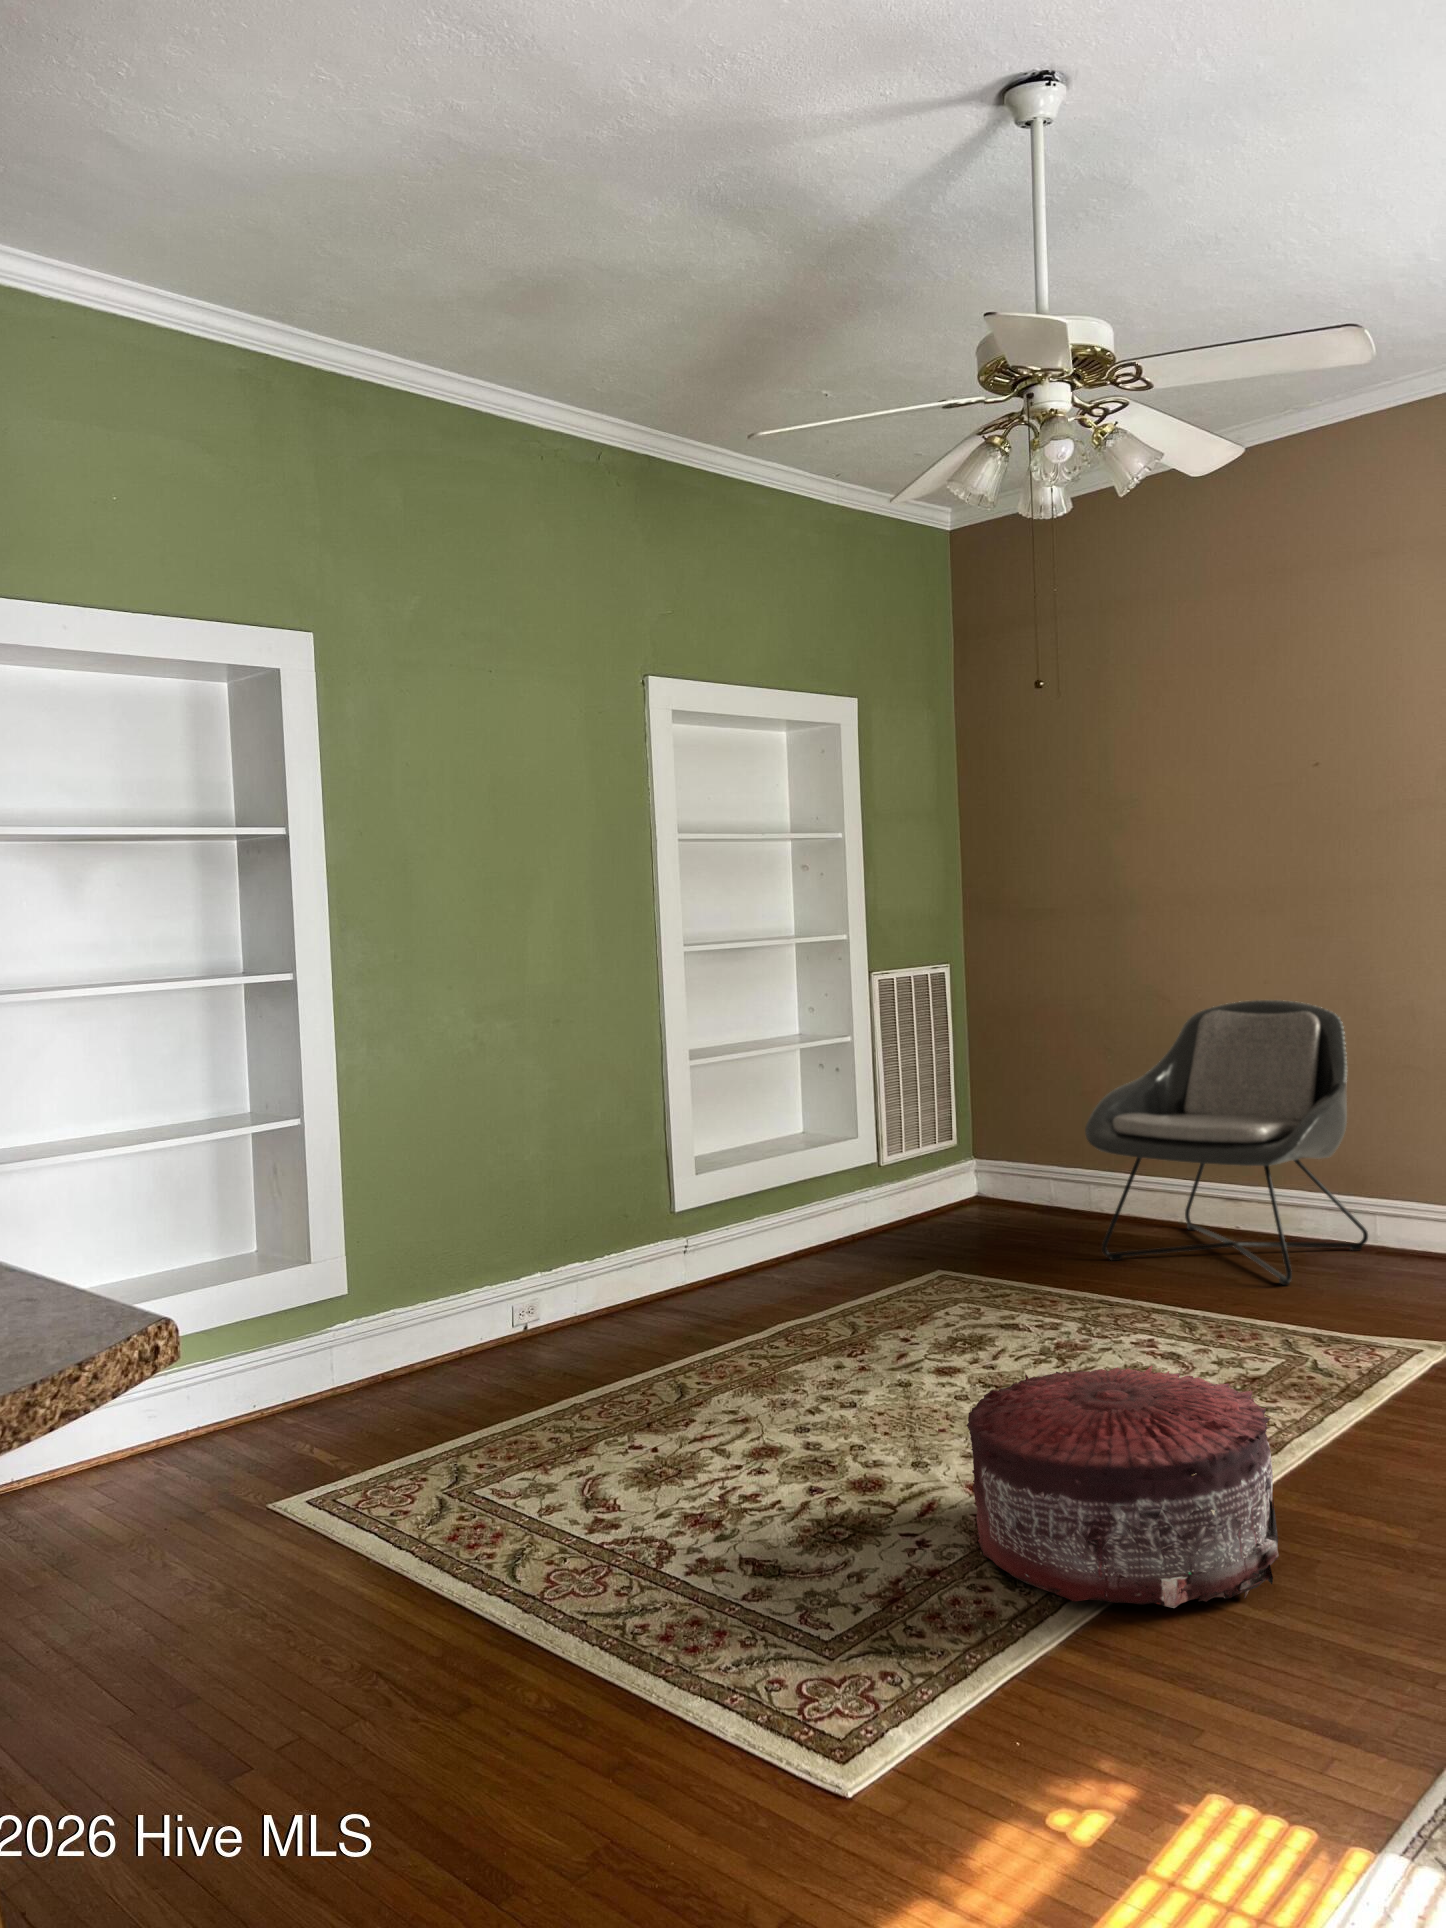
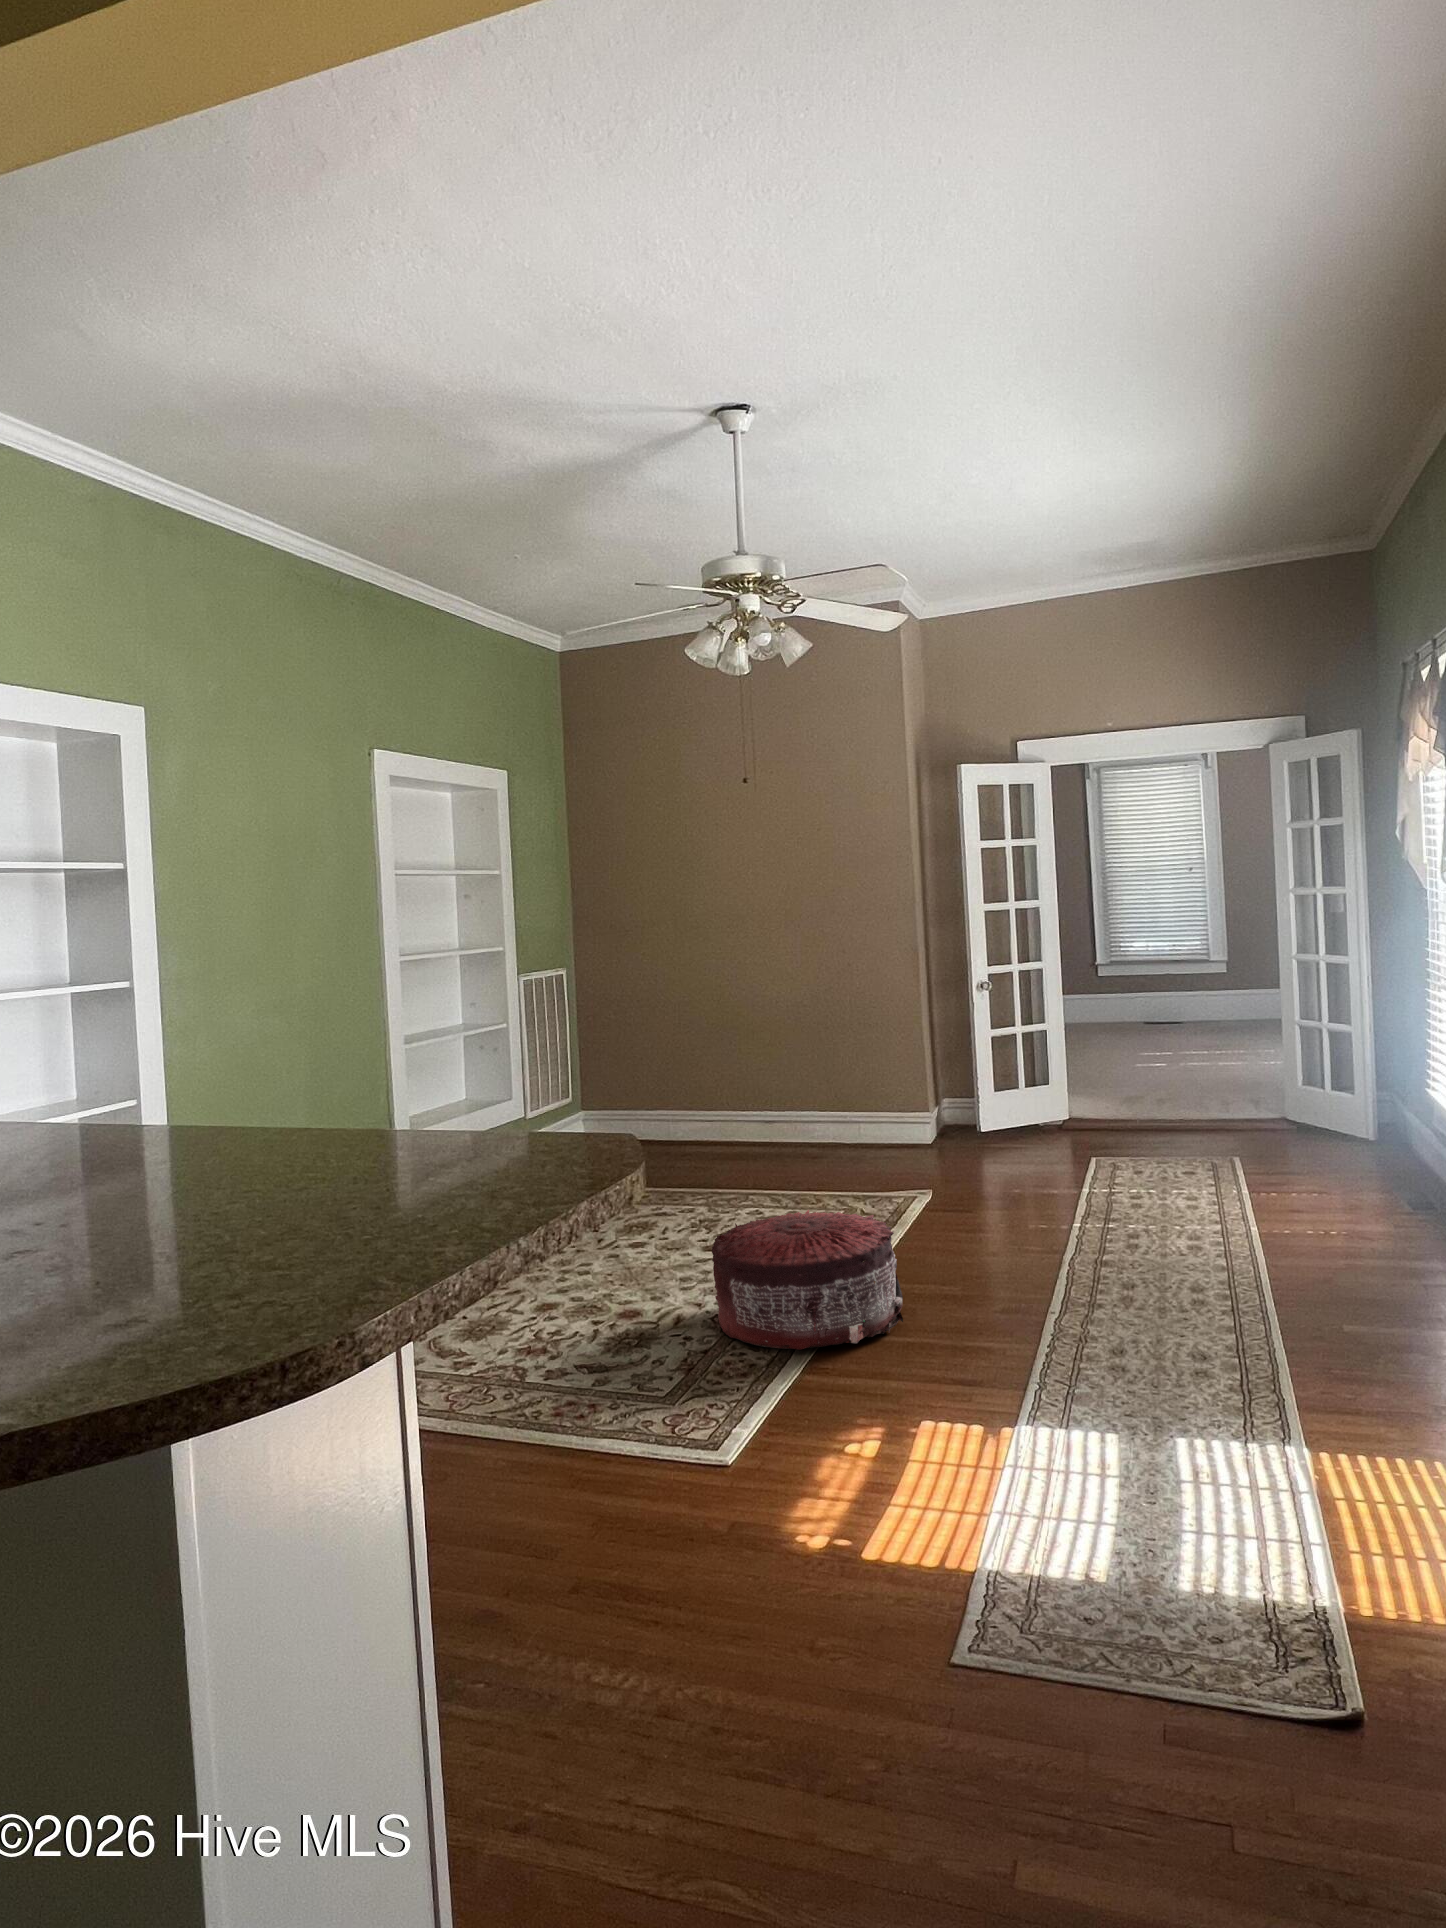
lounge chair: present [1085,1000,1368,1285] -> none [684,988,856,1172]

